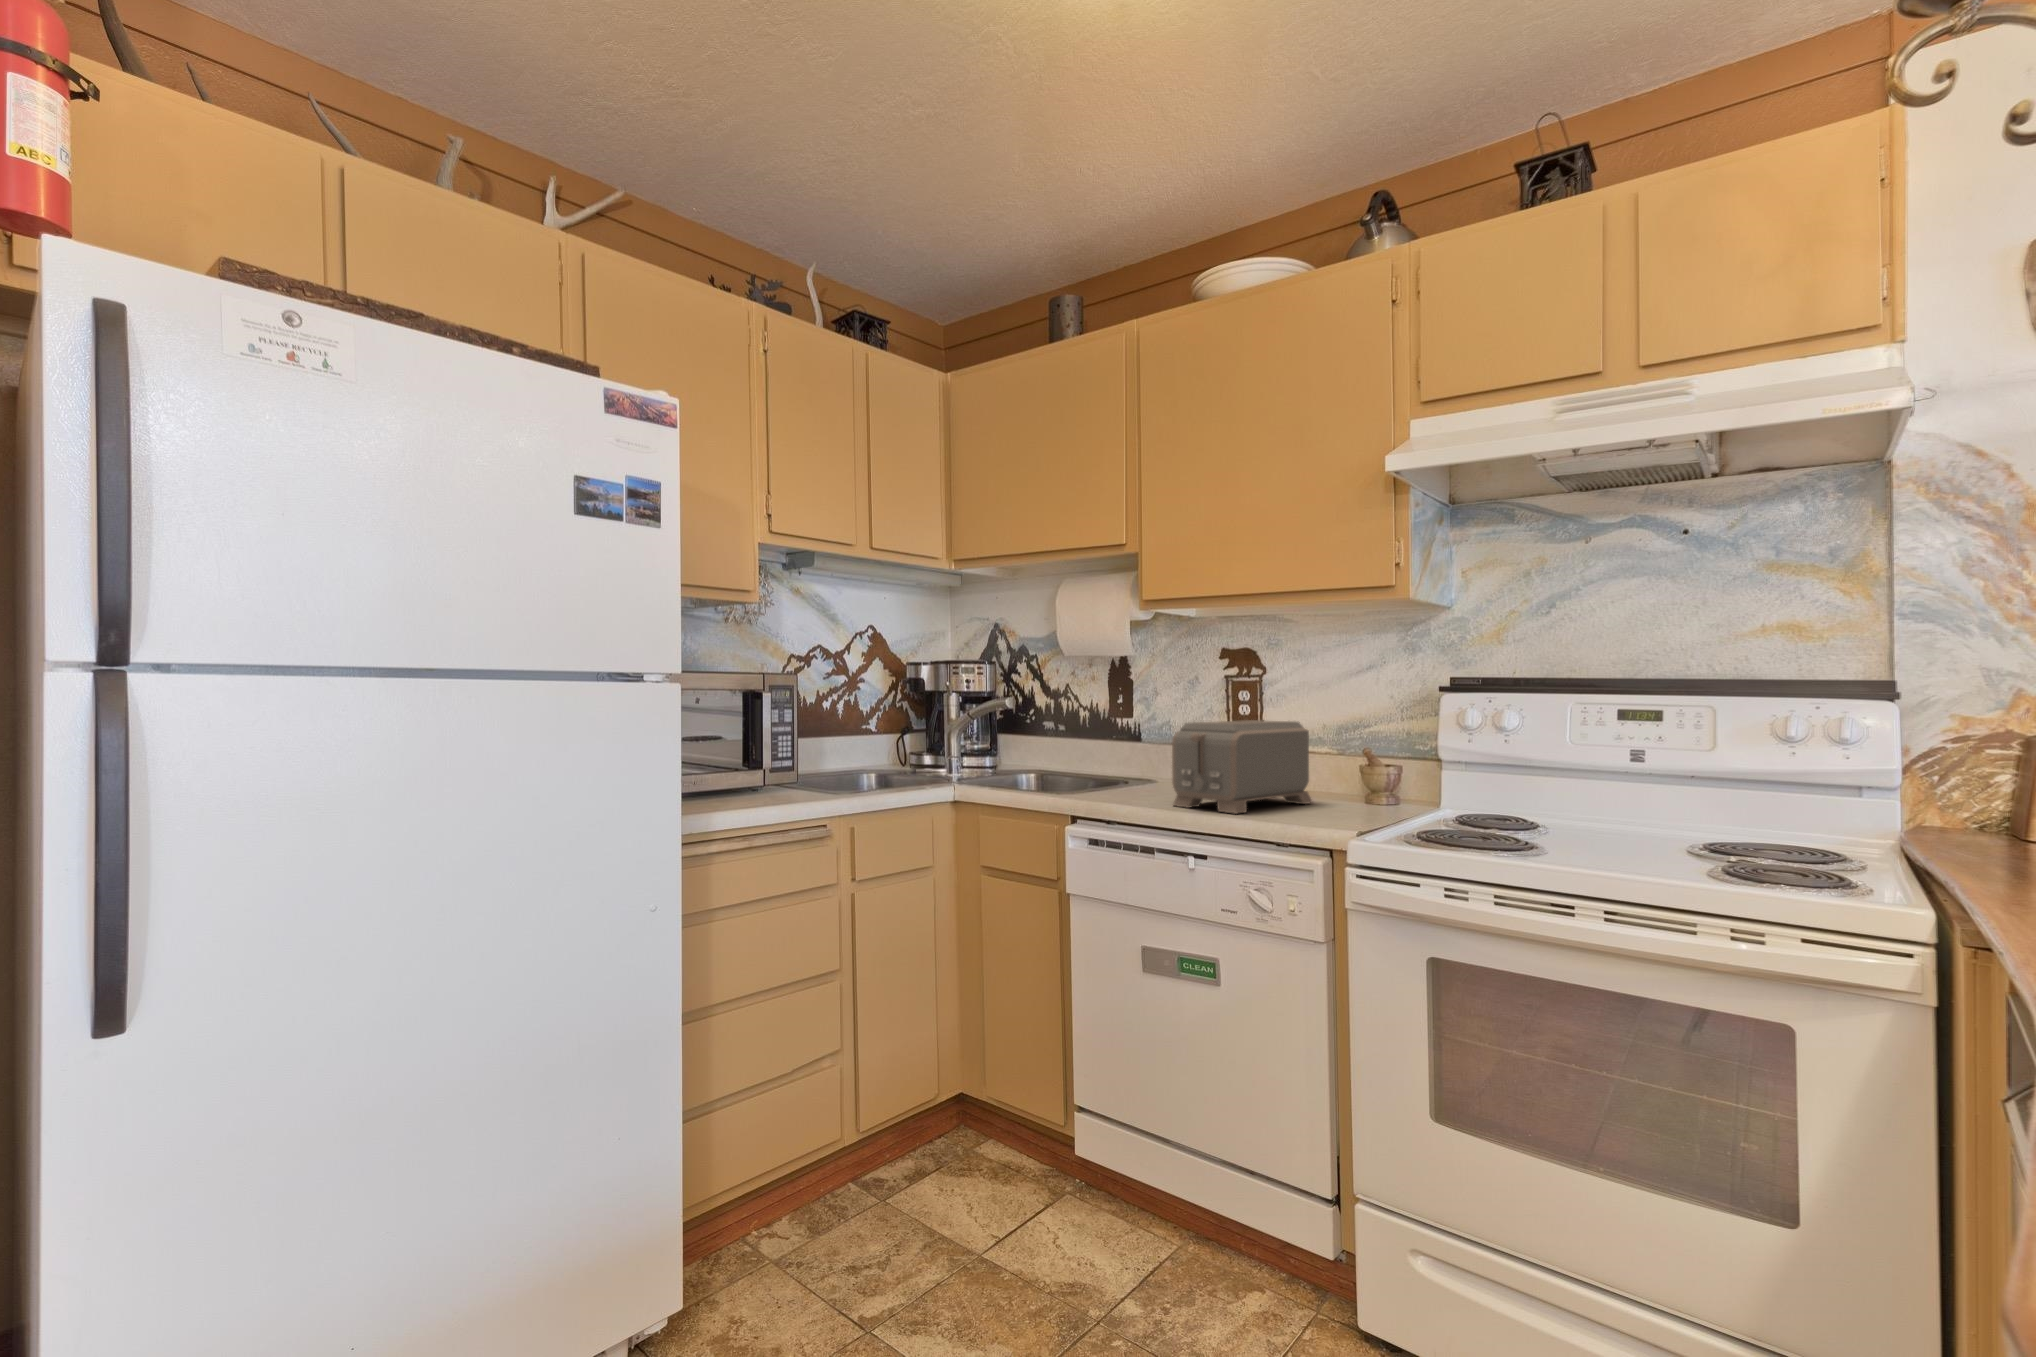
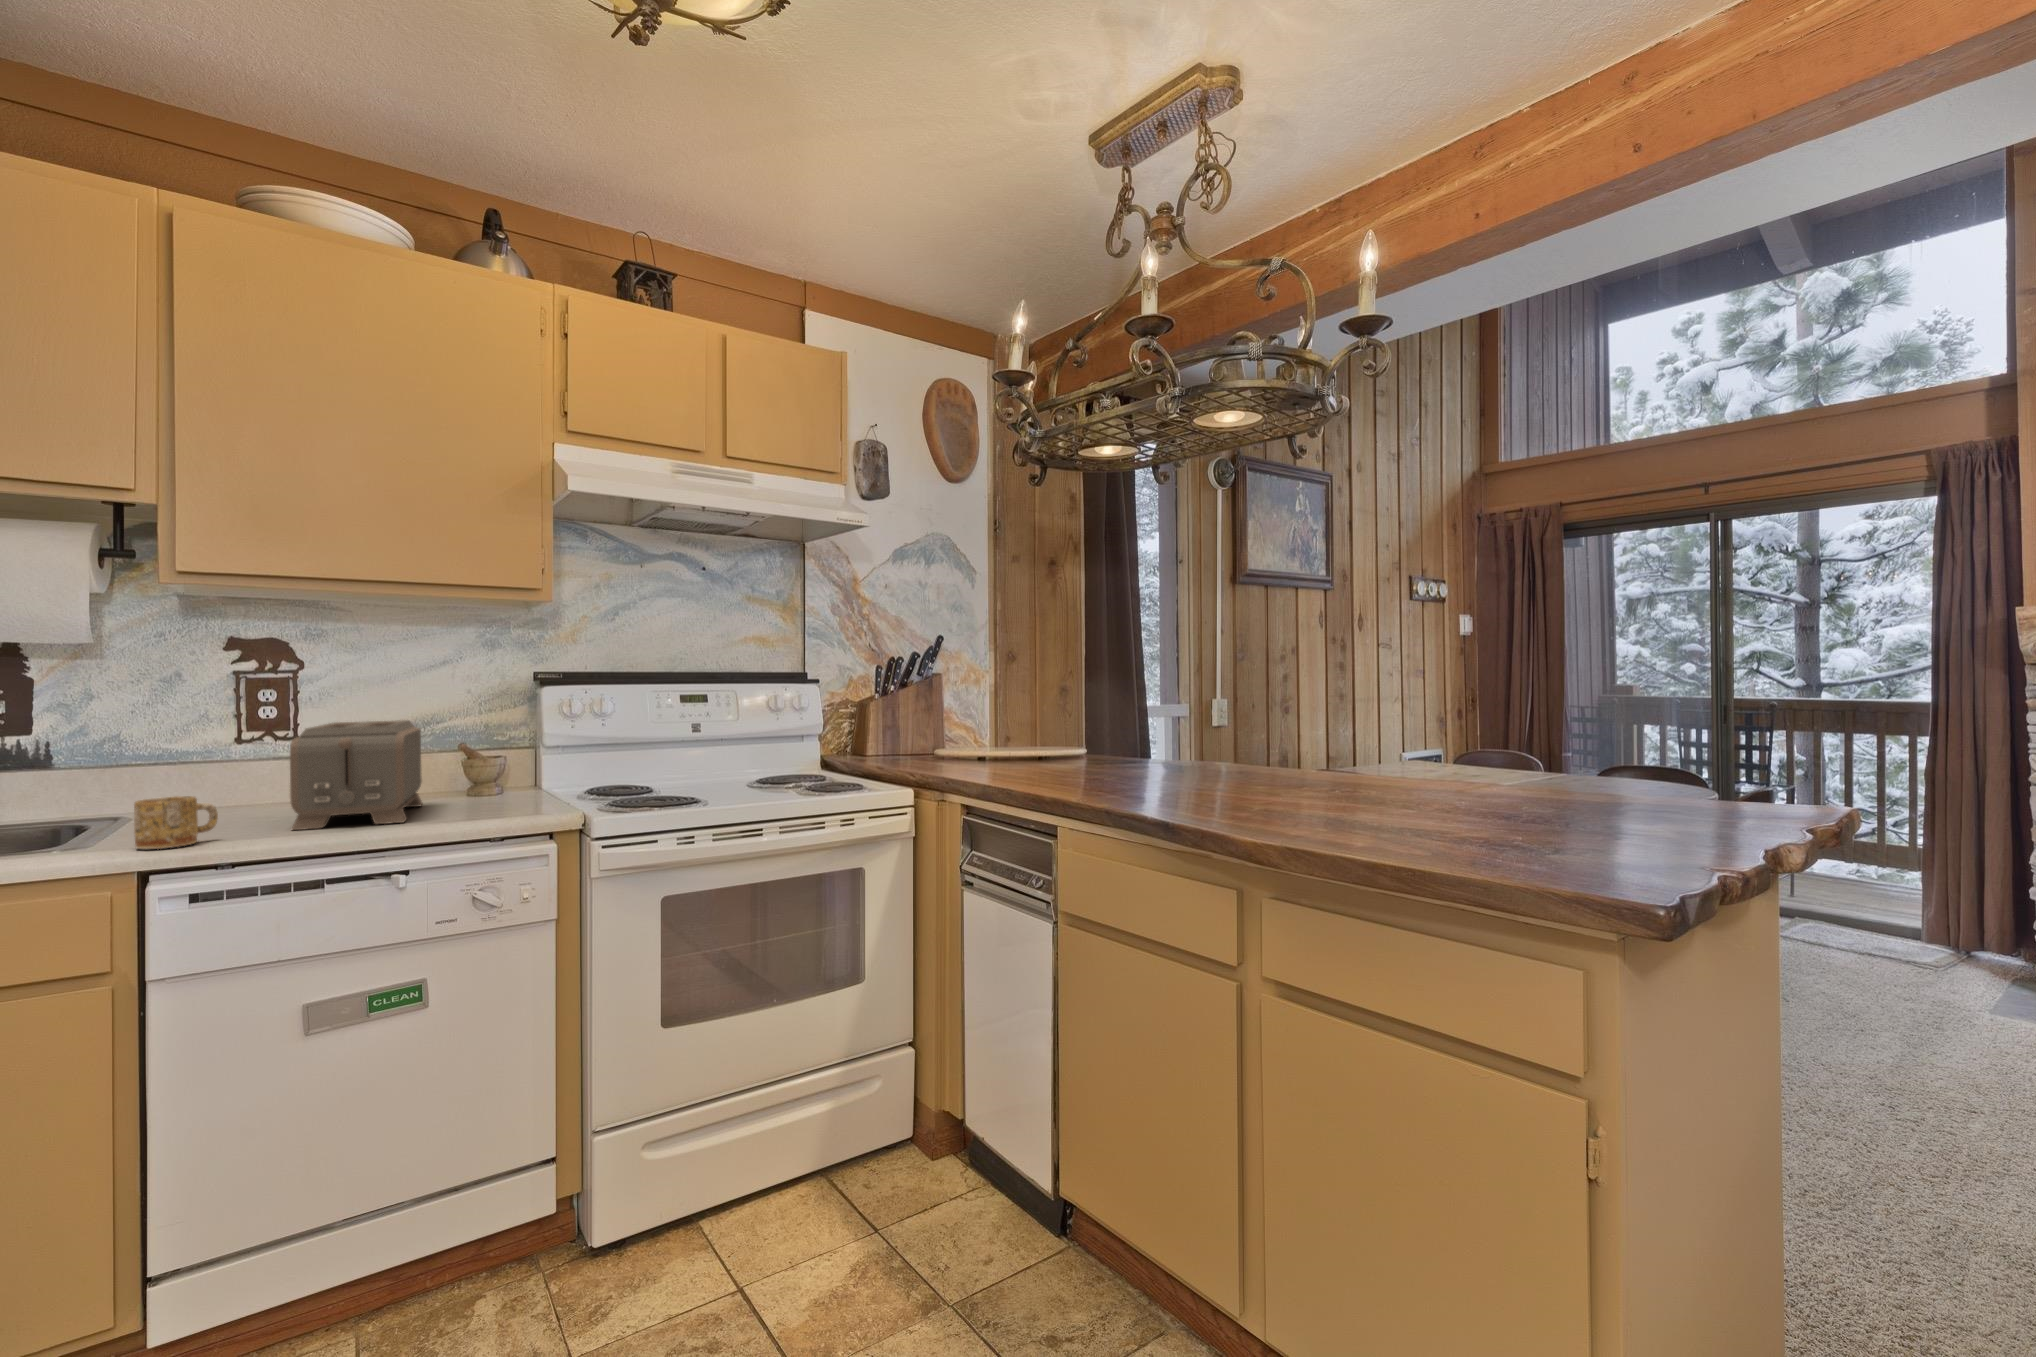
mug: none [1077,767,1125,804] -> present [134,796,218,849]

